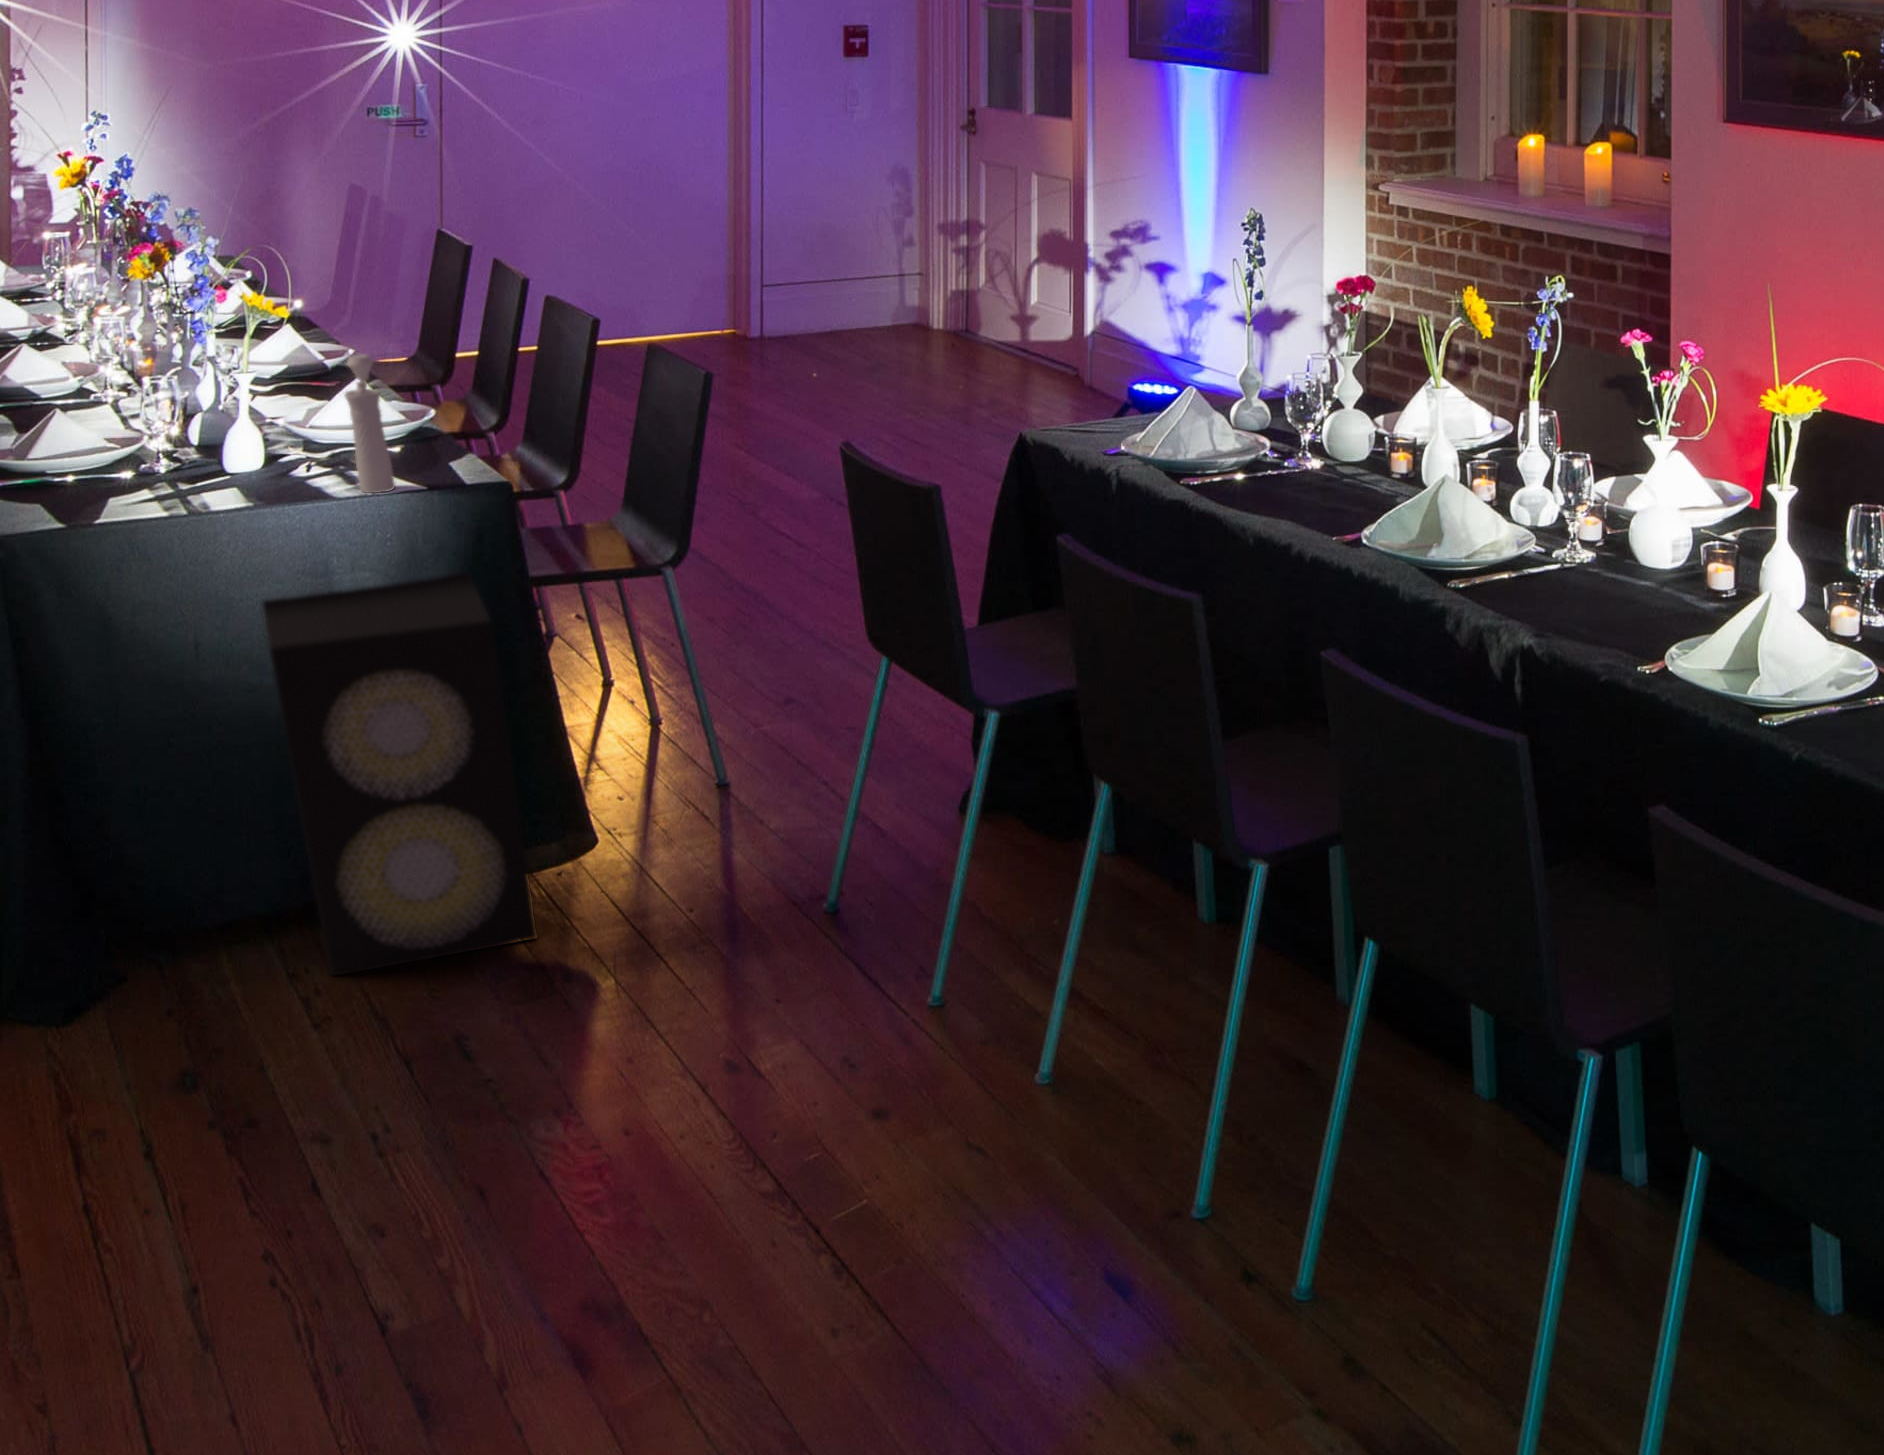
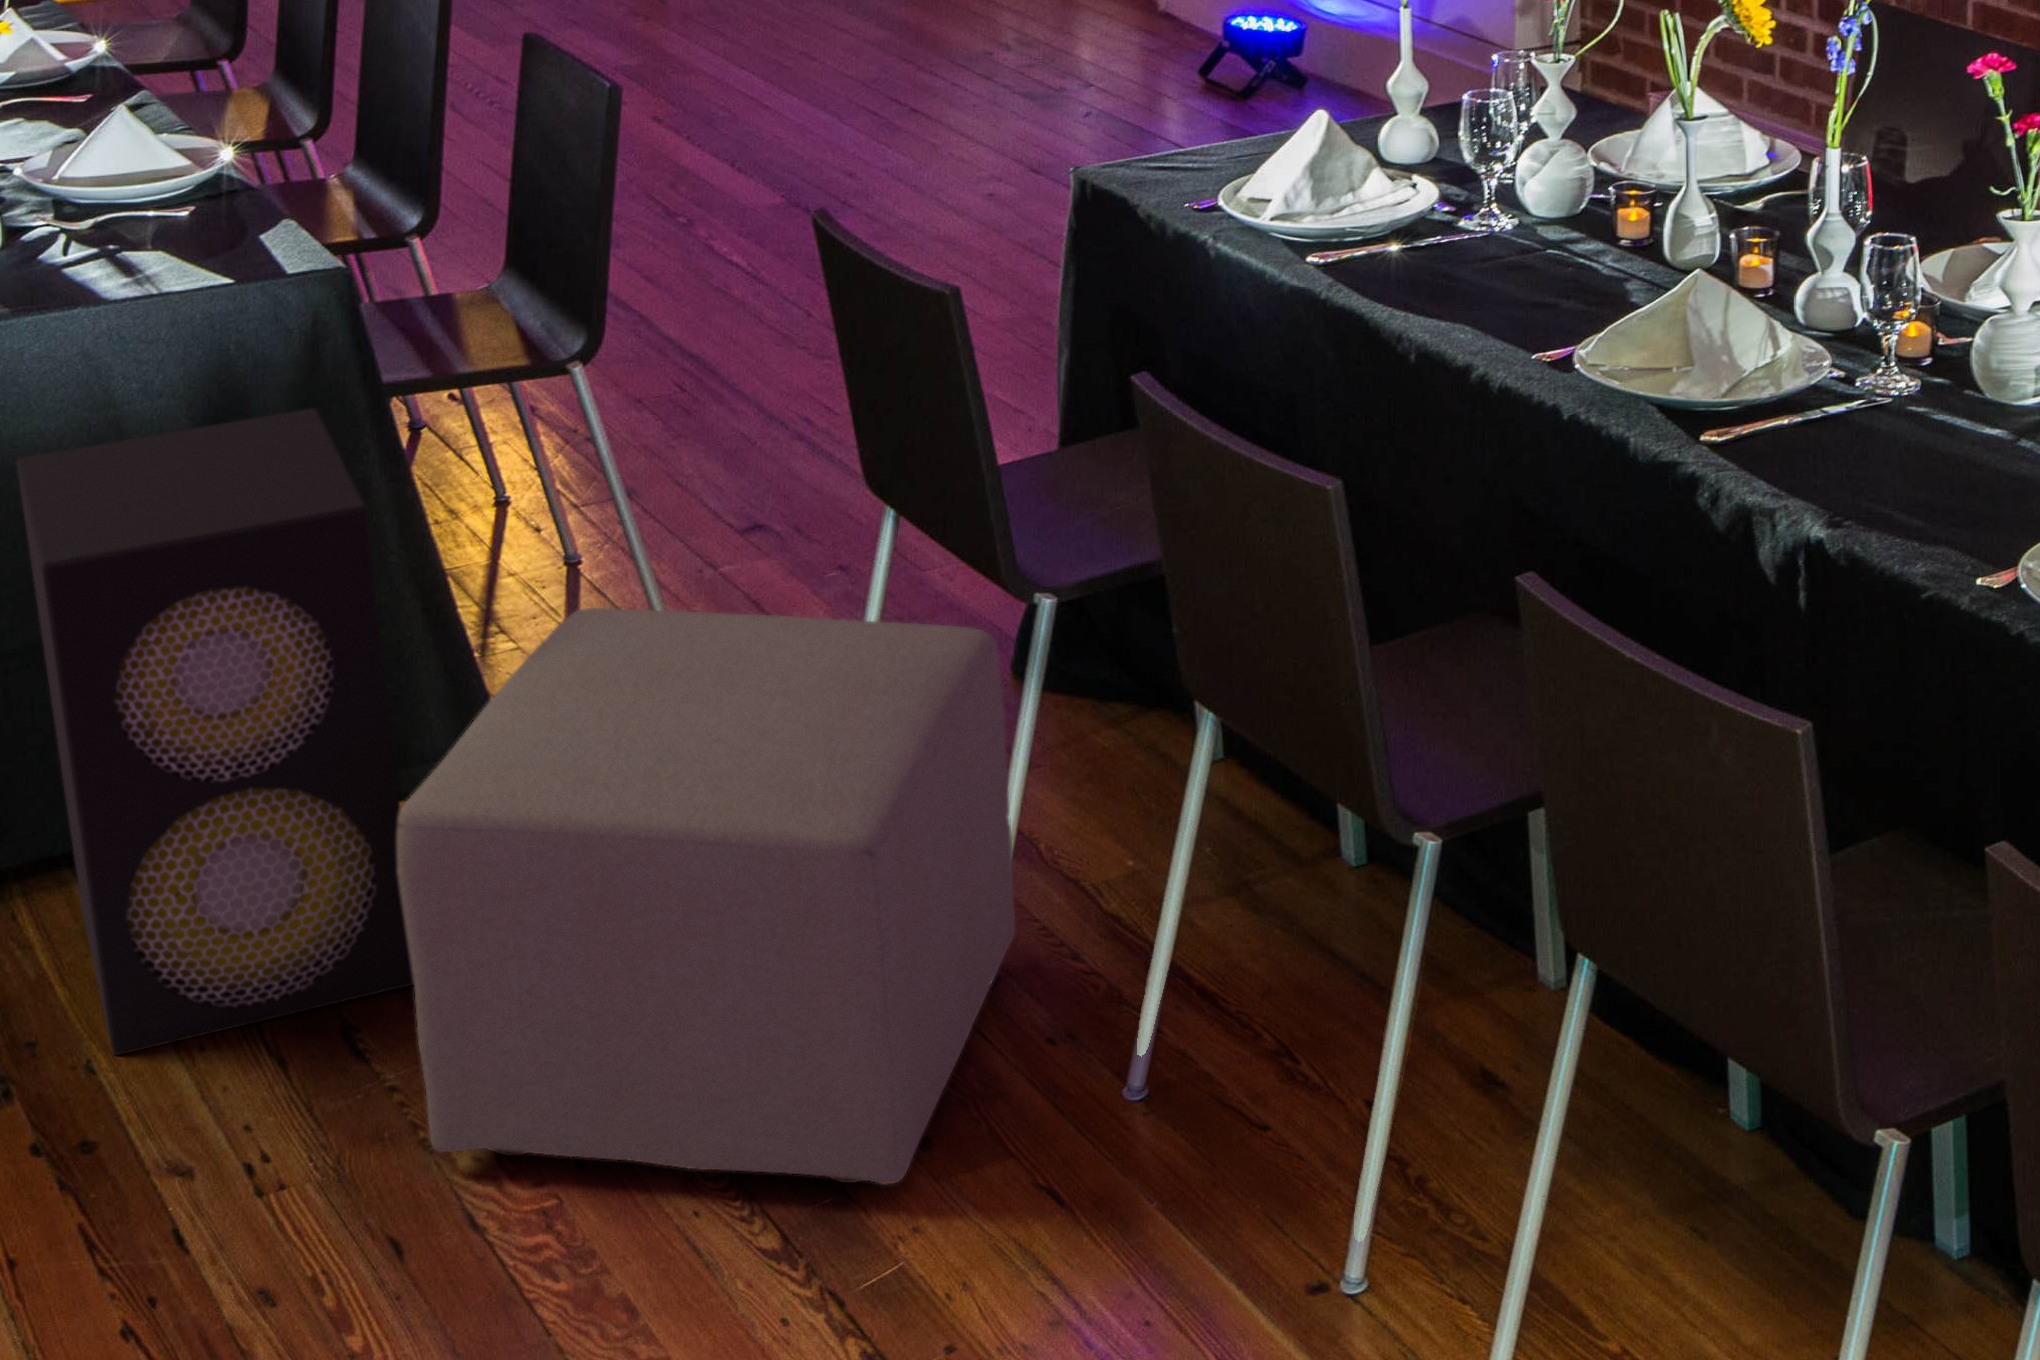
pepper mill: present [345,354,395,493] -> none [140,86,209,297]
ottoman: none [503,697,927,1048] -> present [397,608,1015,1185]

